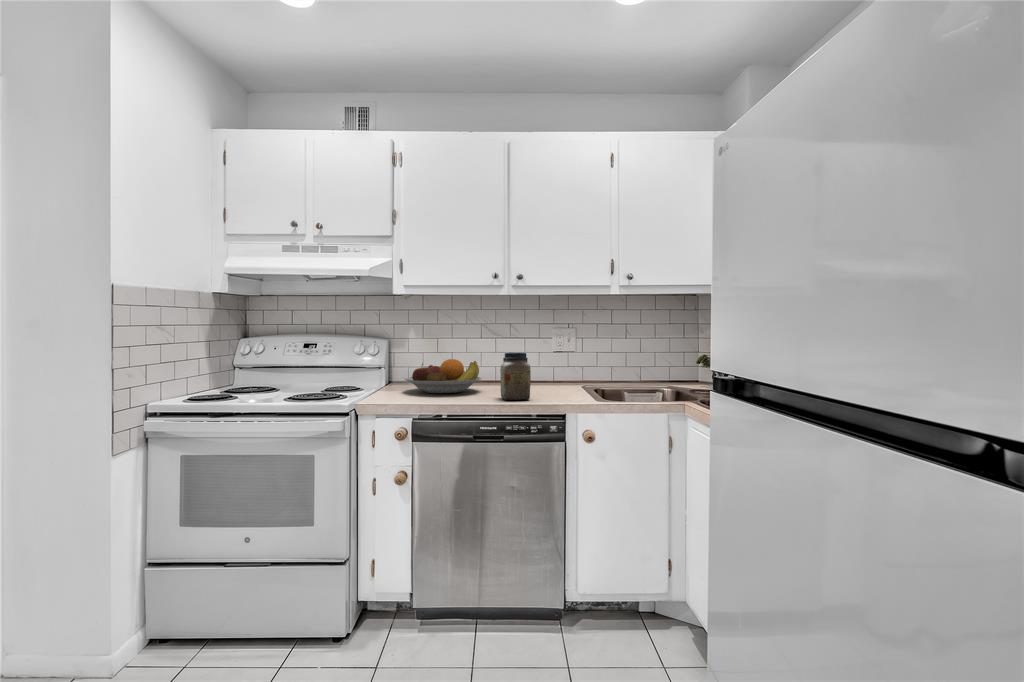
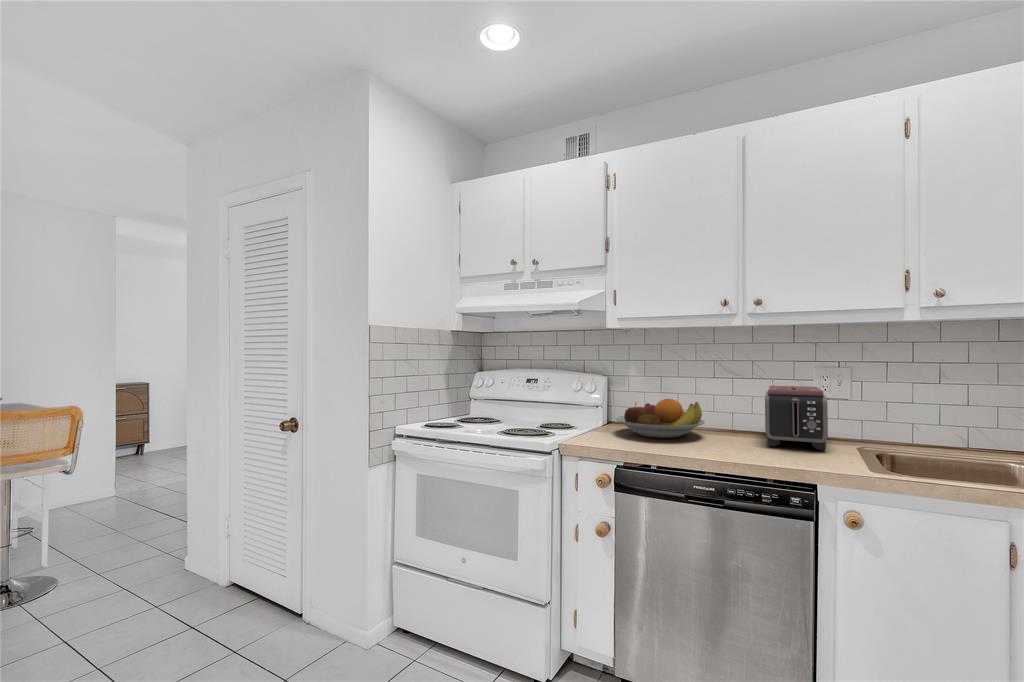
toaster: none [527,346,572,393] -> present [765,386,828,450]
jar: present [500,352,531,400] -> none [724,396,764,457]

